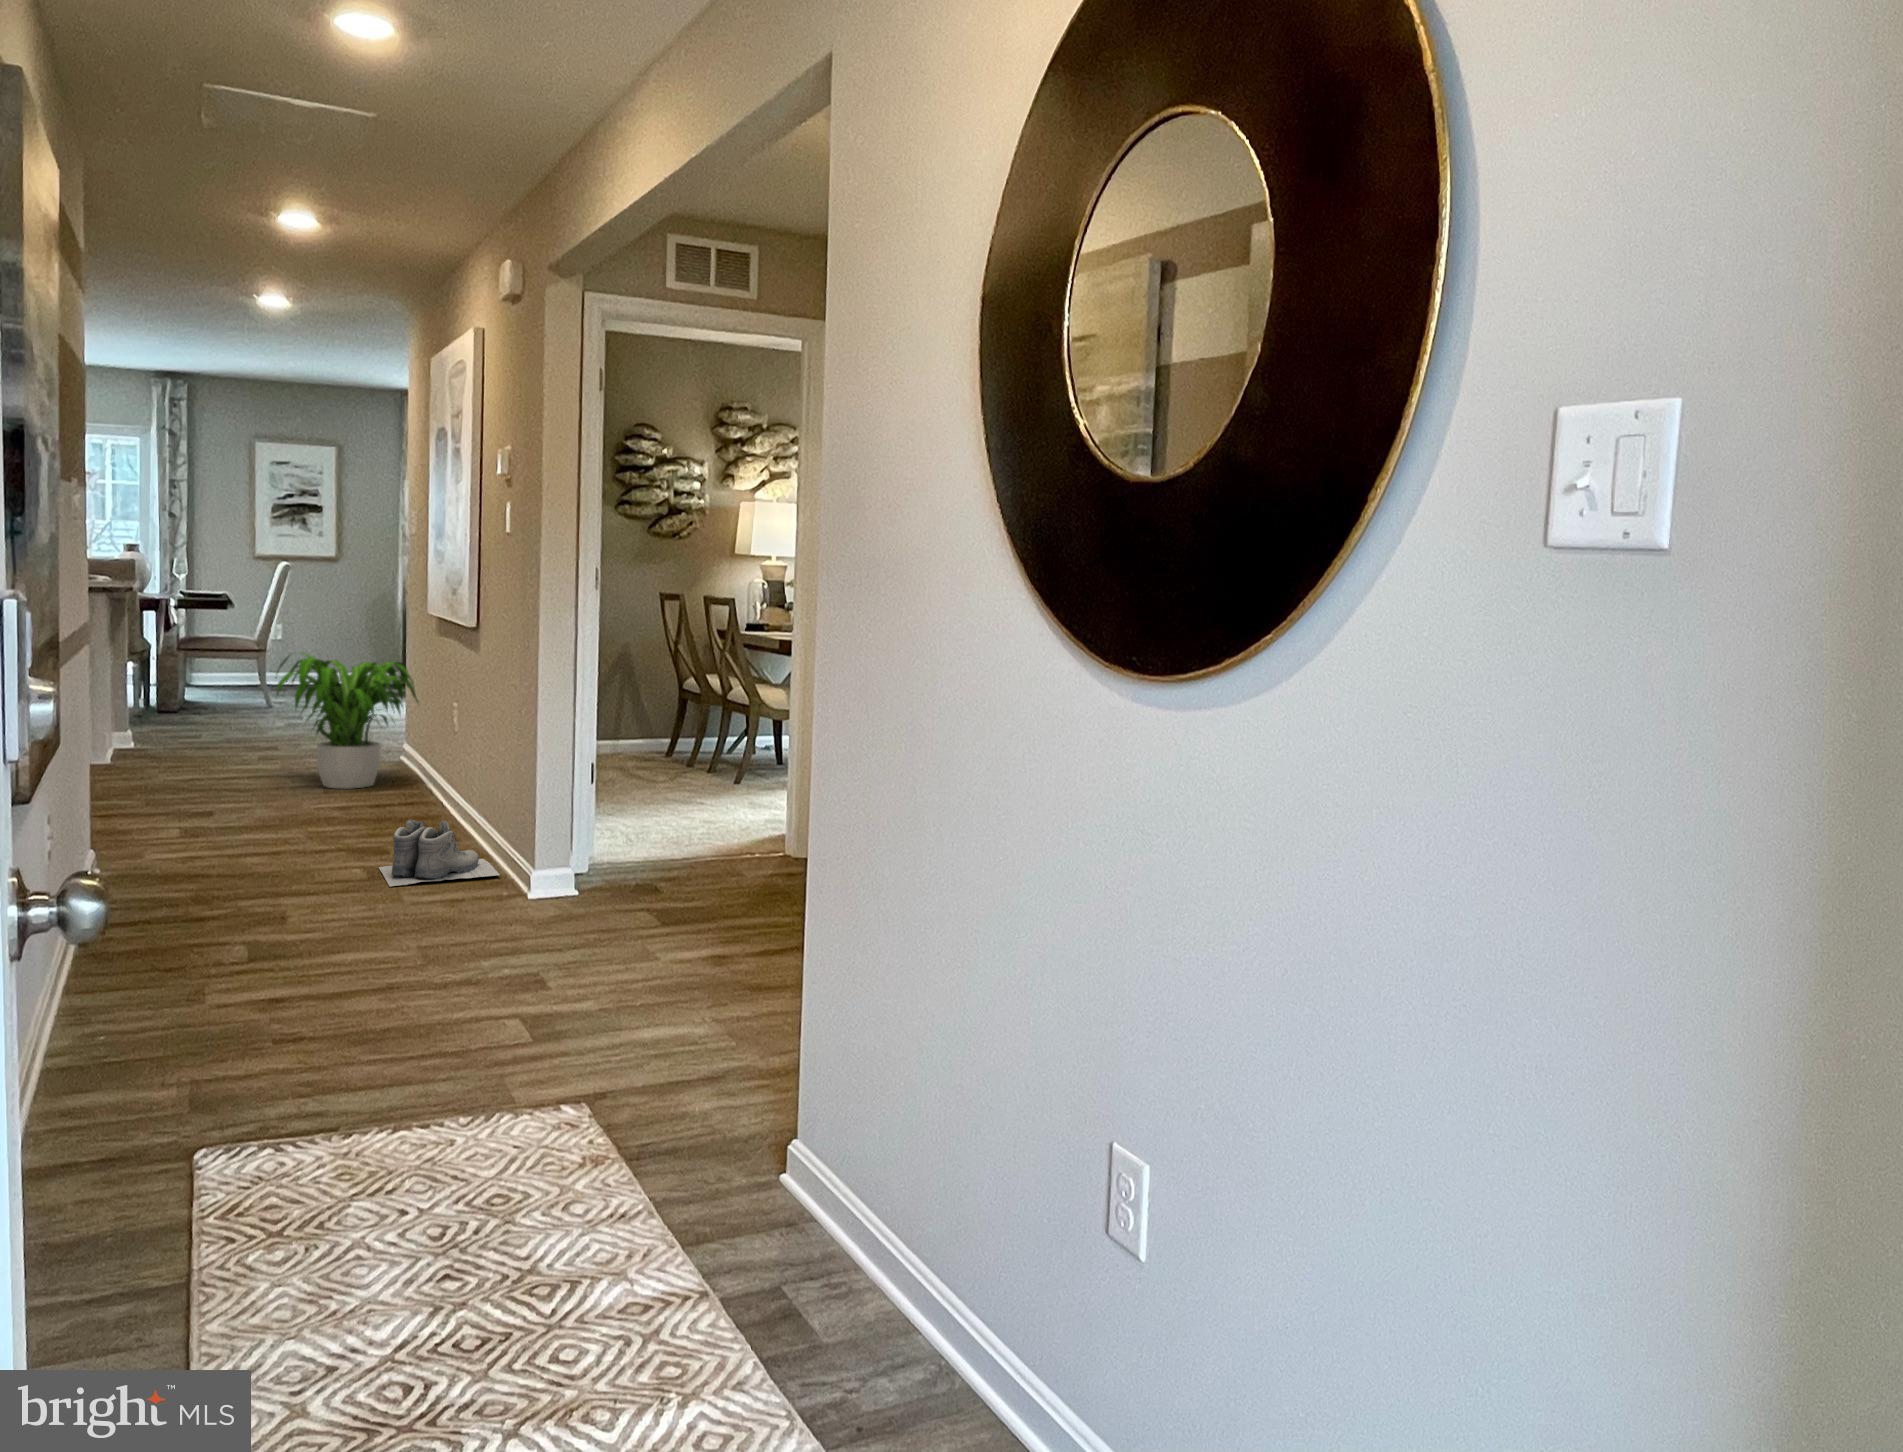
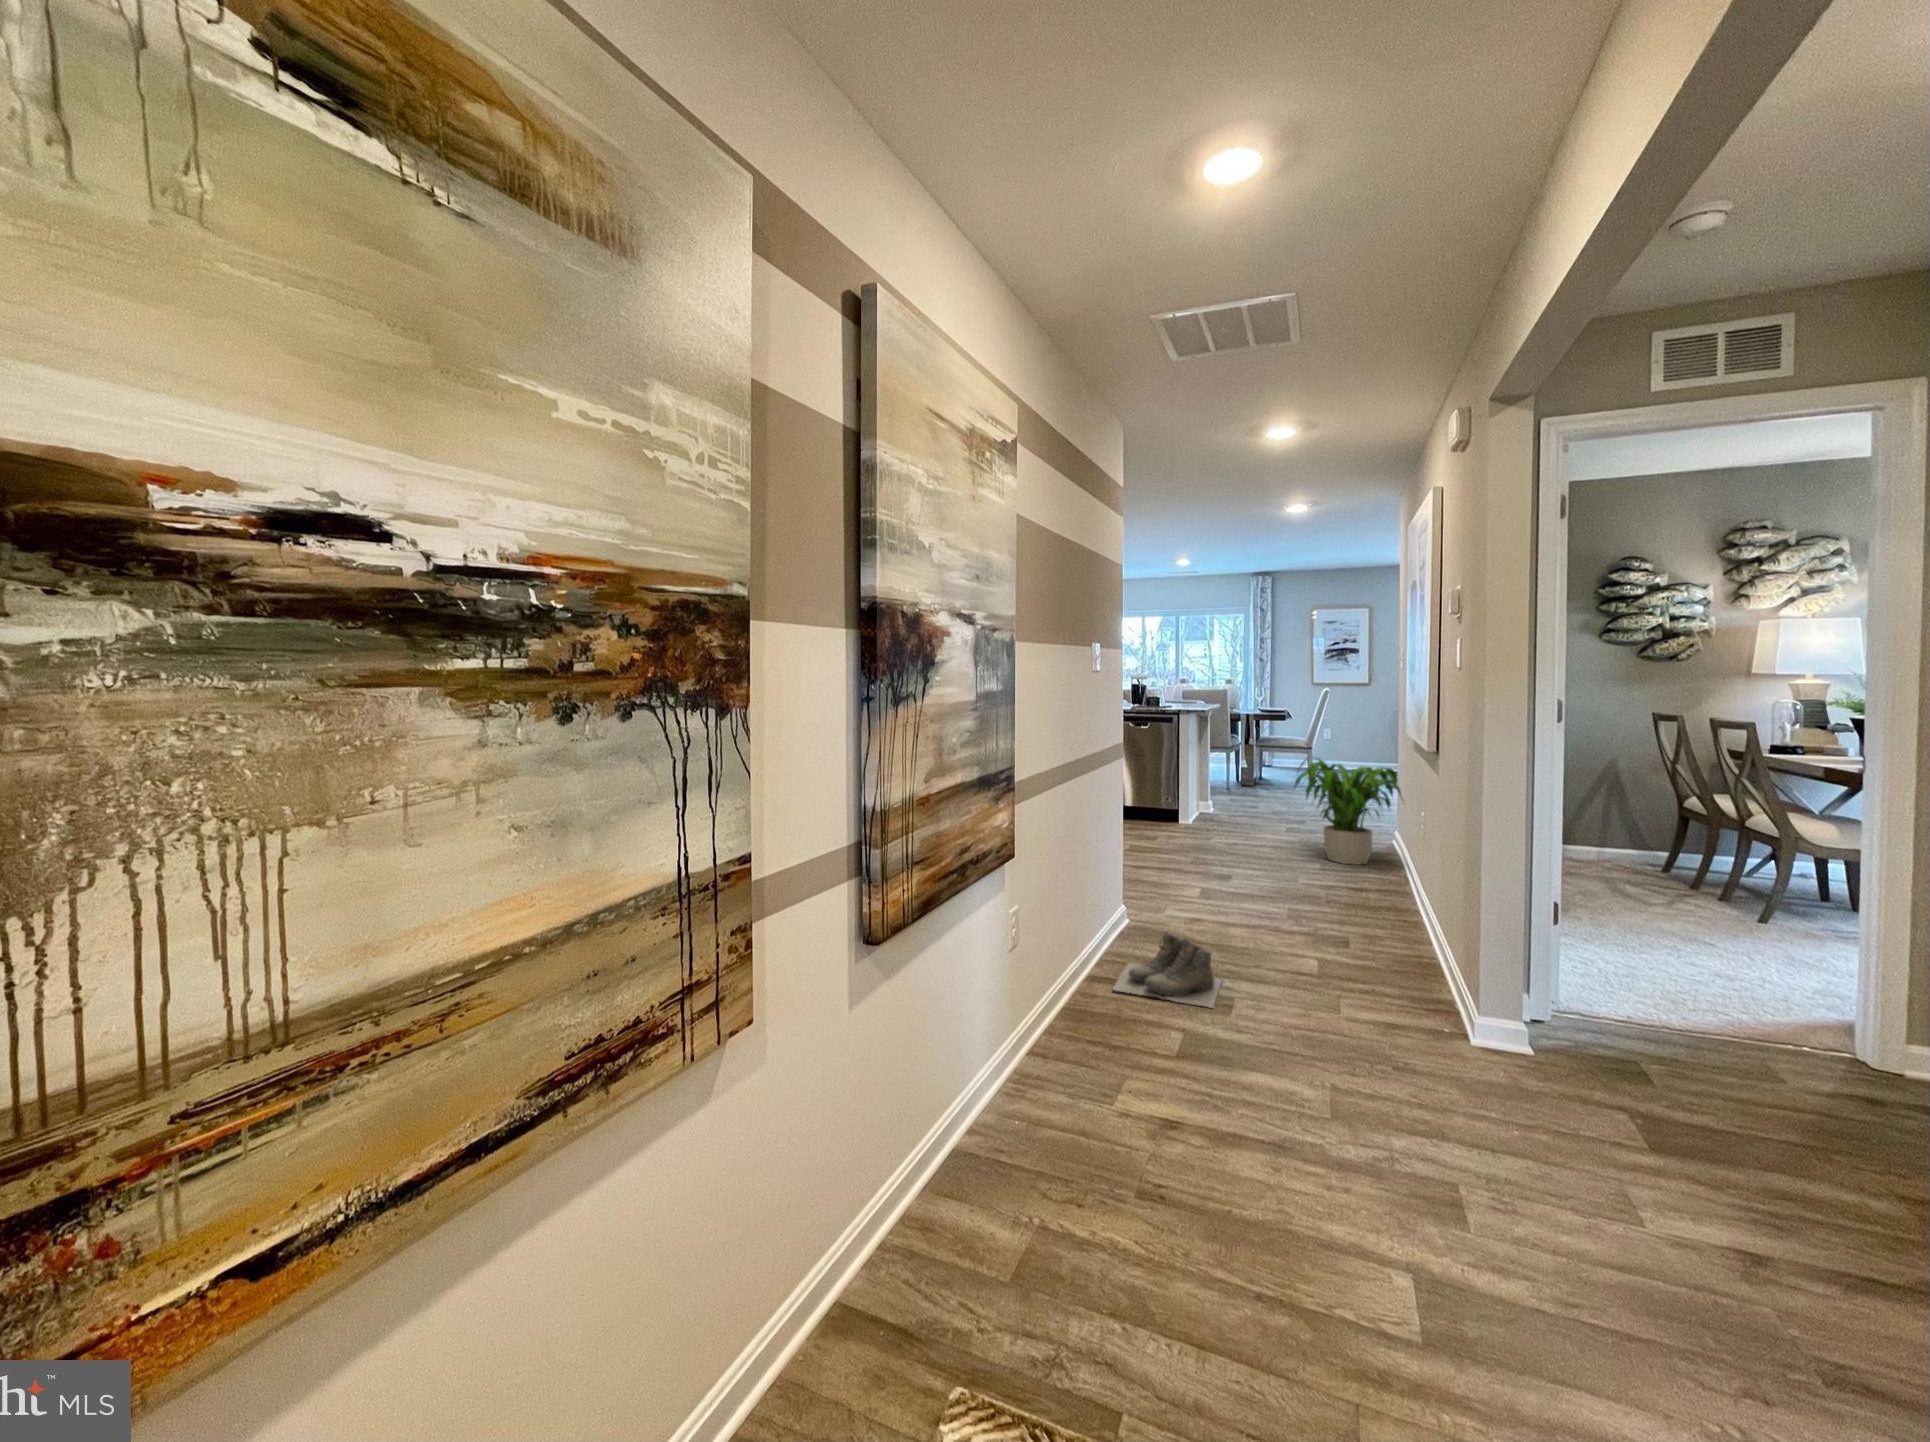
boots: present [379,820,499,887] -> present [1113,933,1222,1008]

